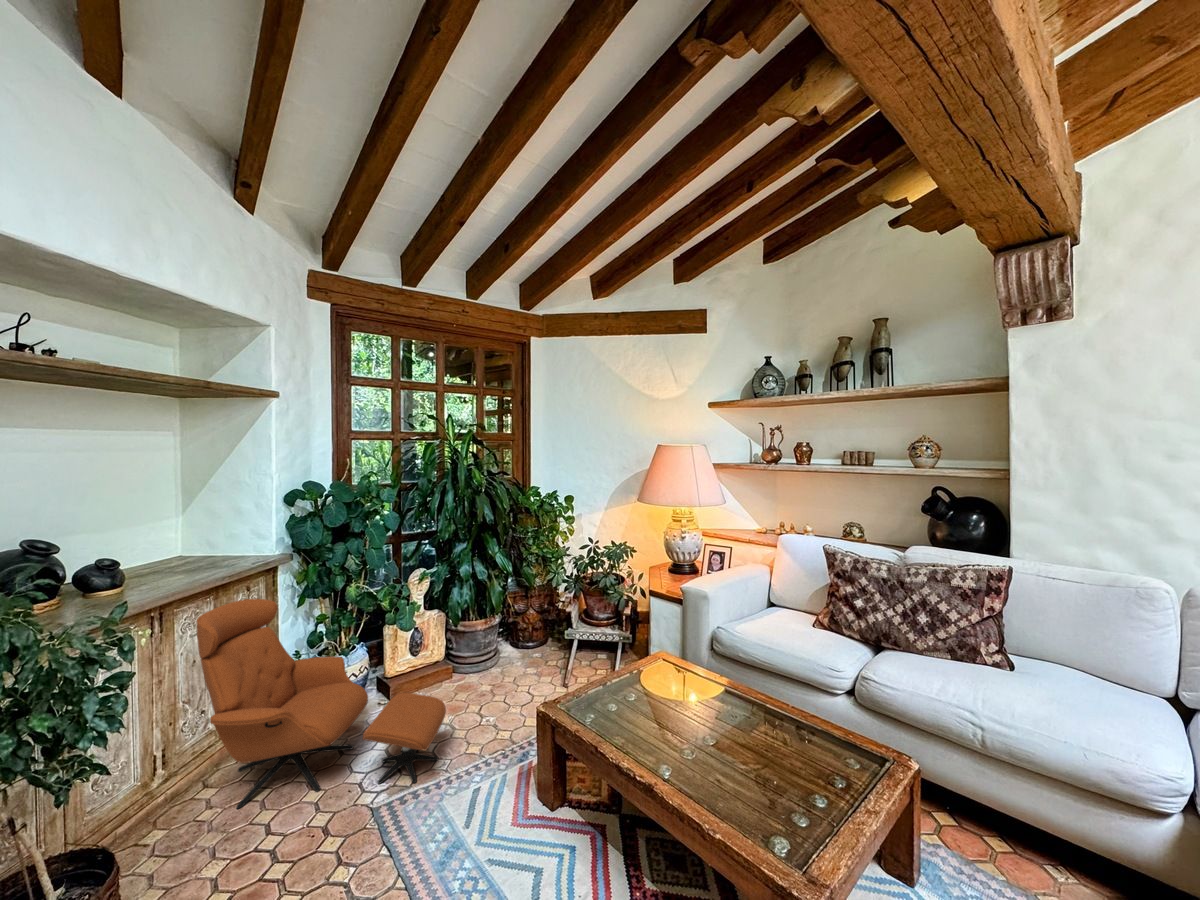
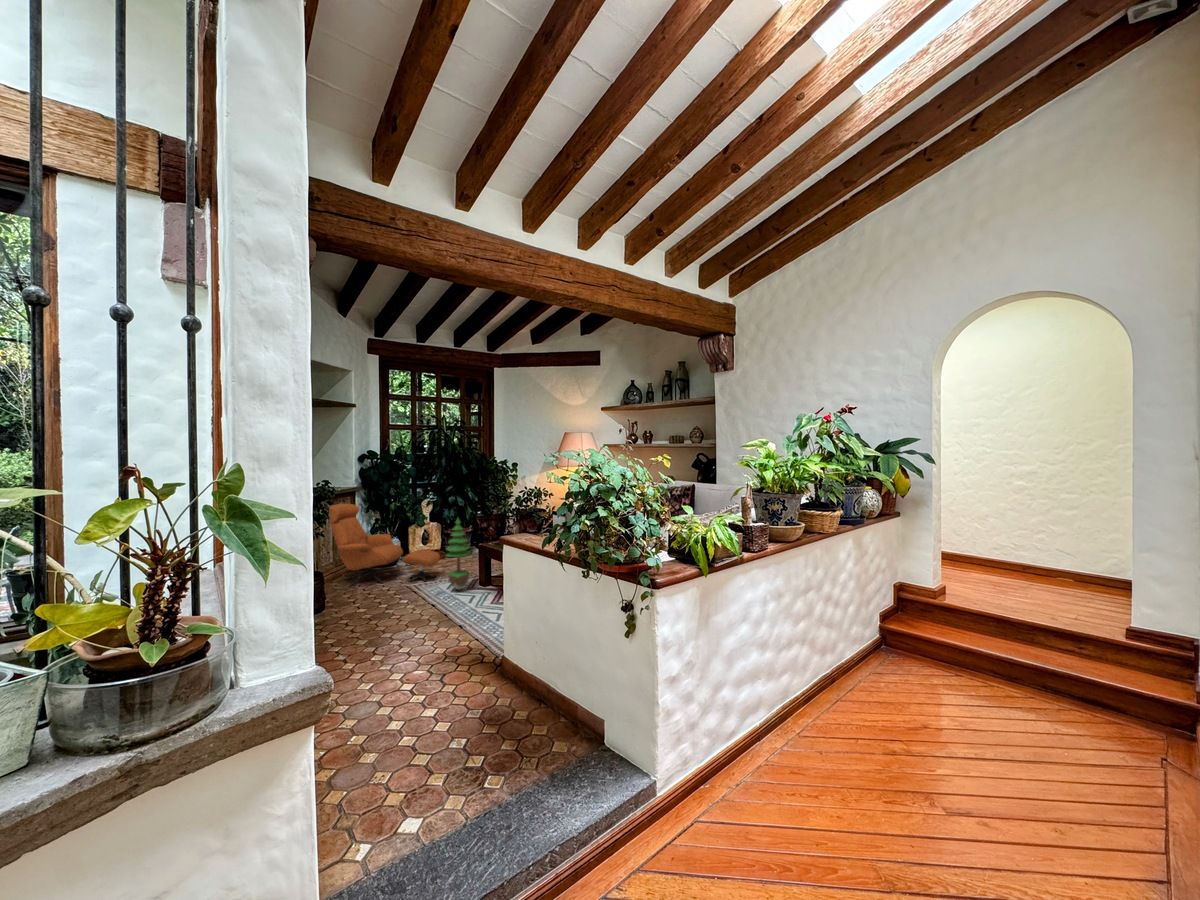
potted tree: none [461,657,527,839] -> present [446,517,470,590]

